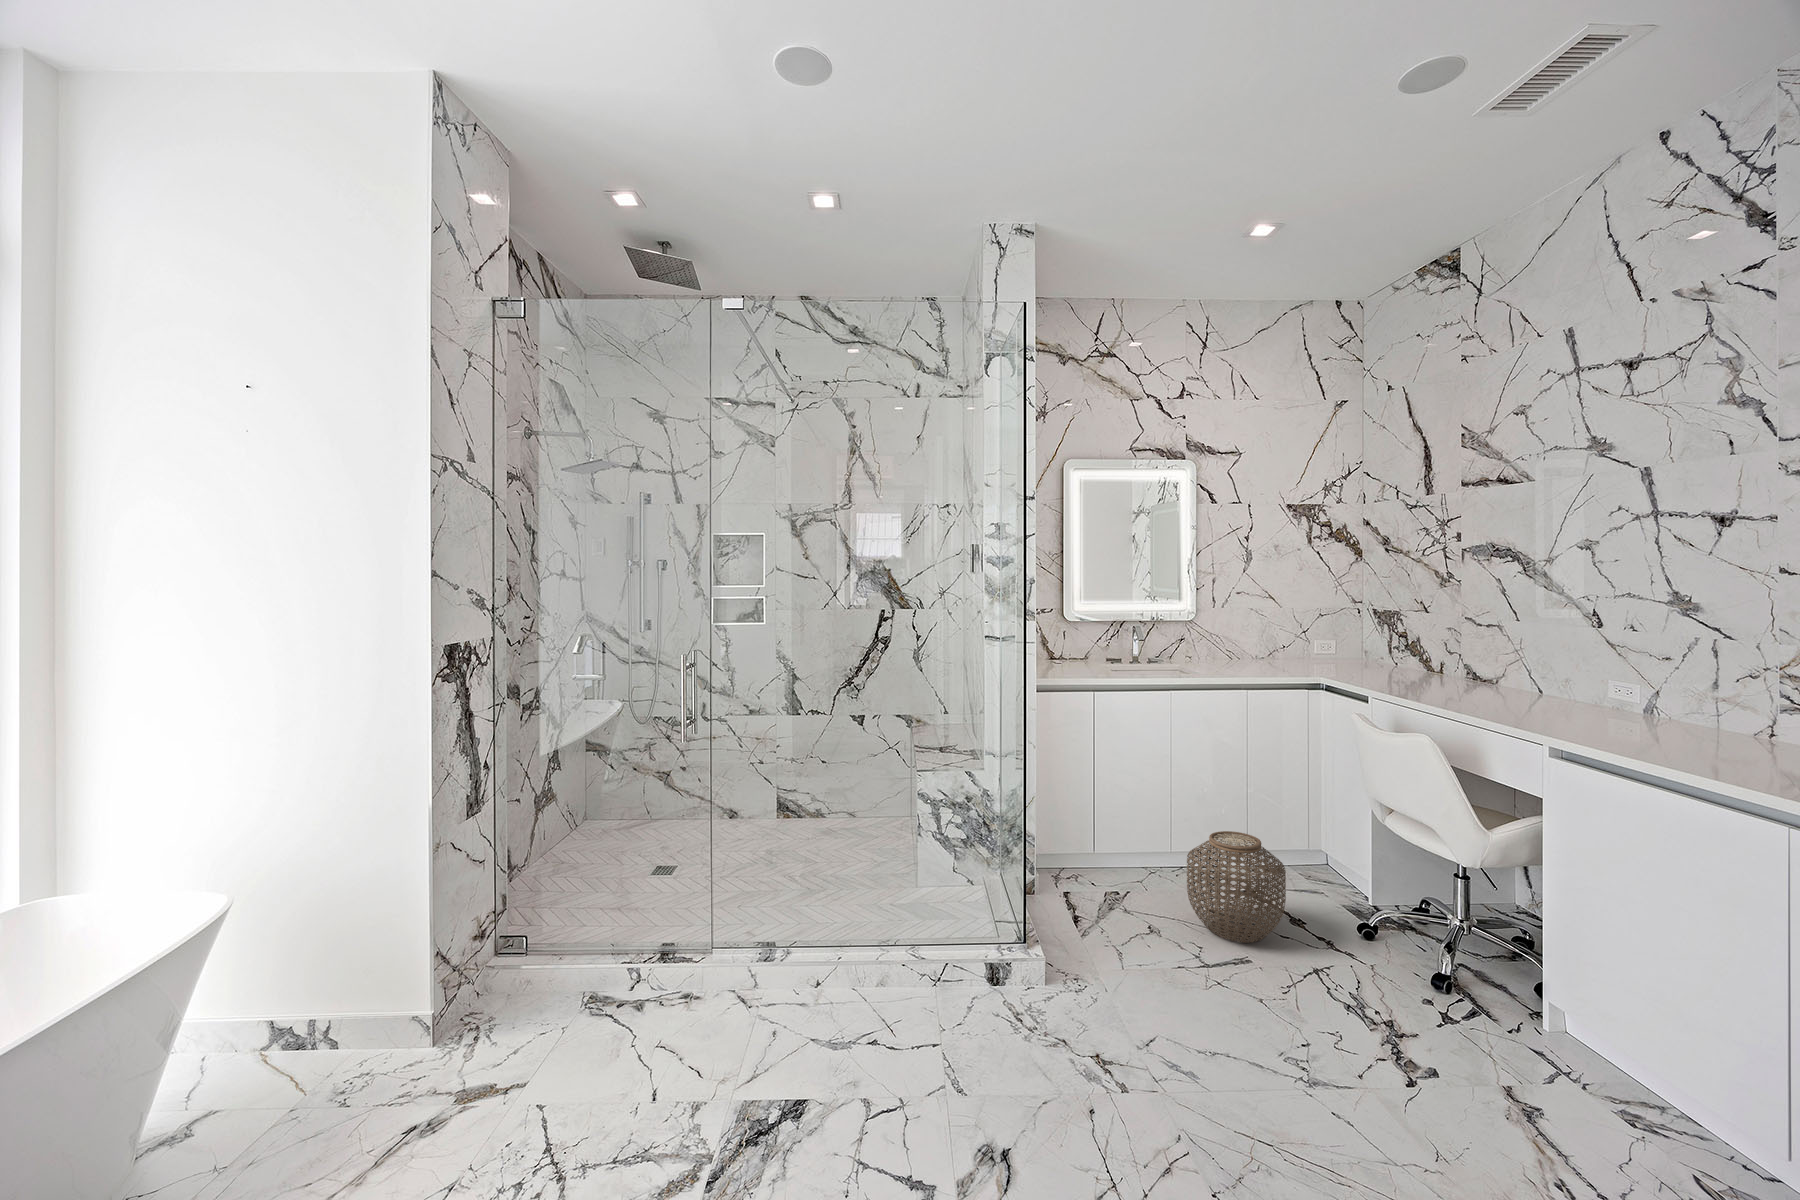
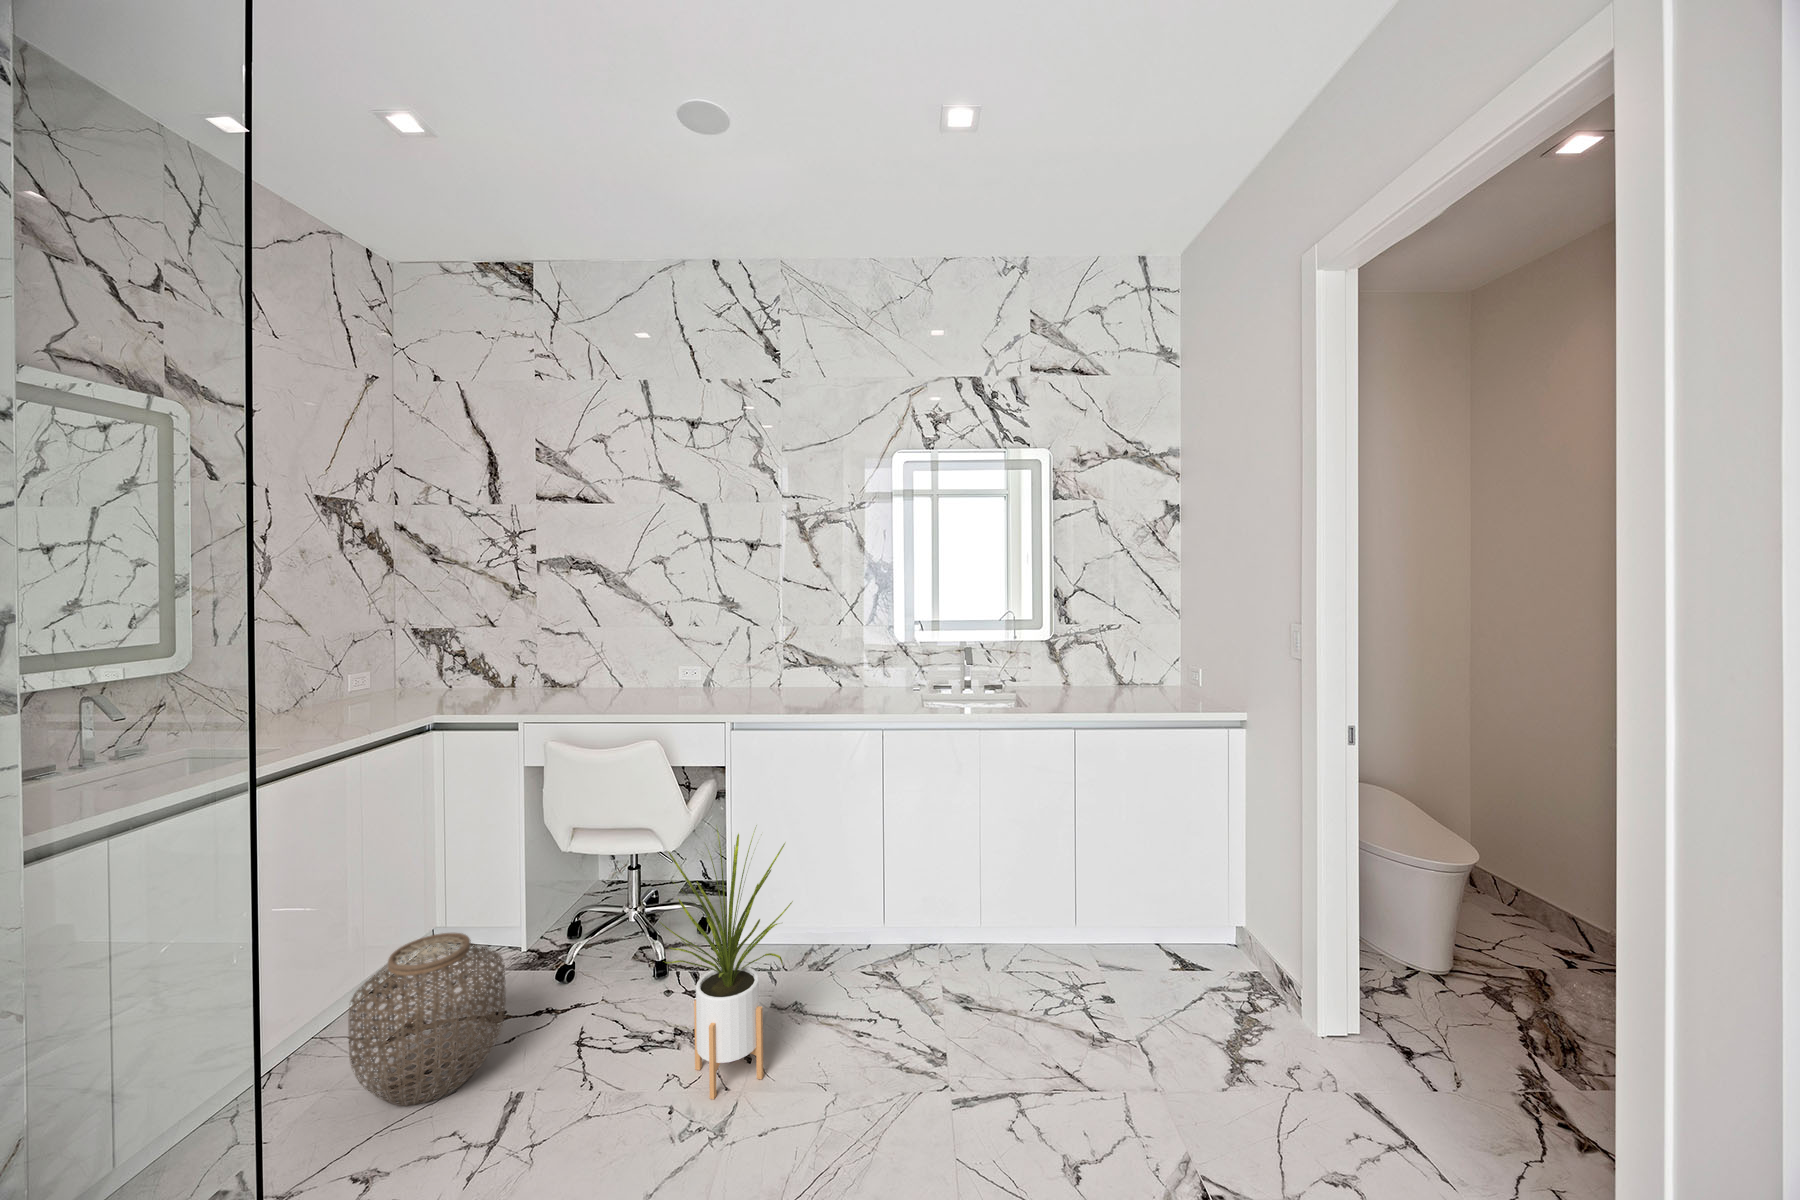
house plant: none [1330,822,1485,1086] -> present [660,825,793,1099]

